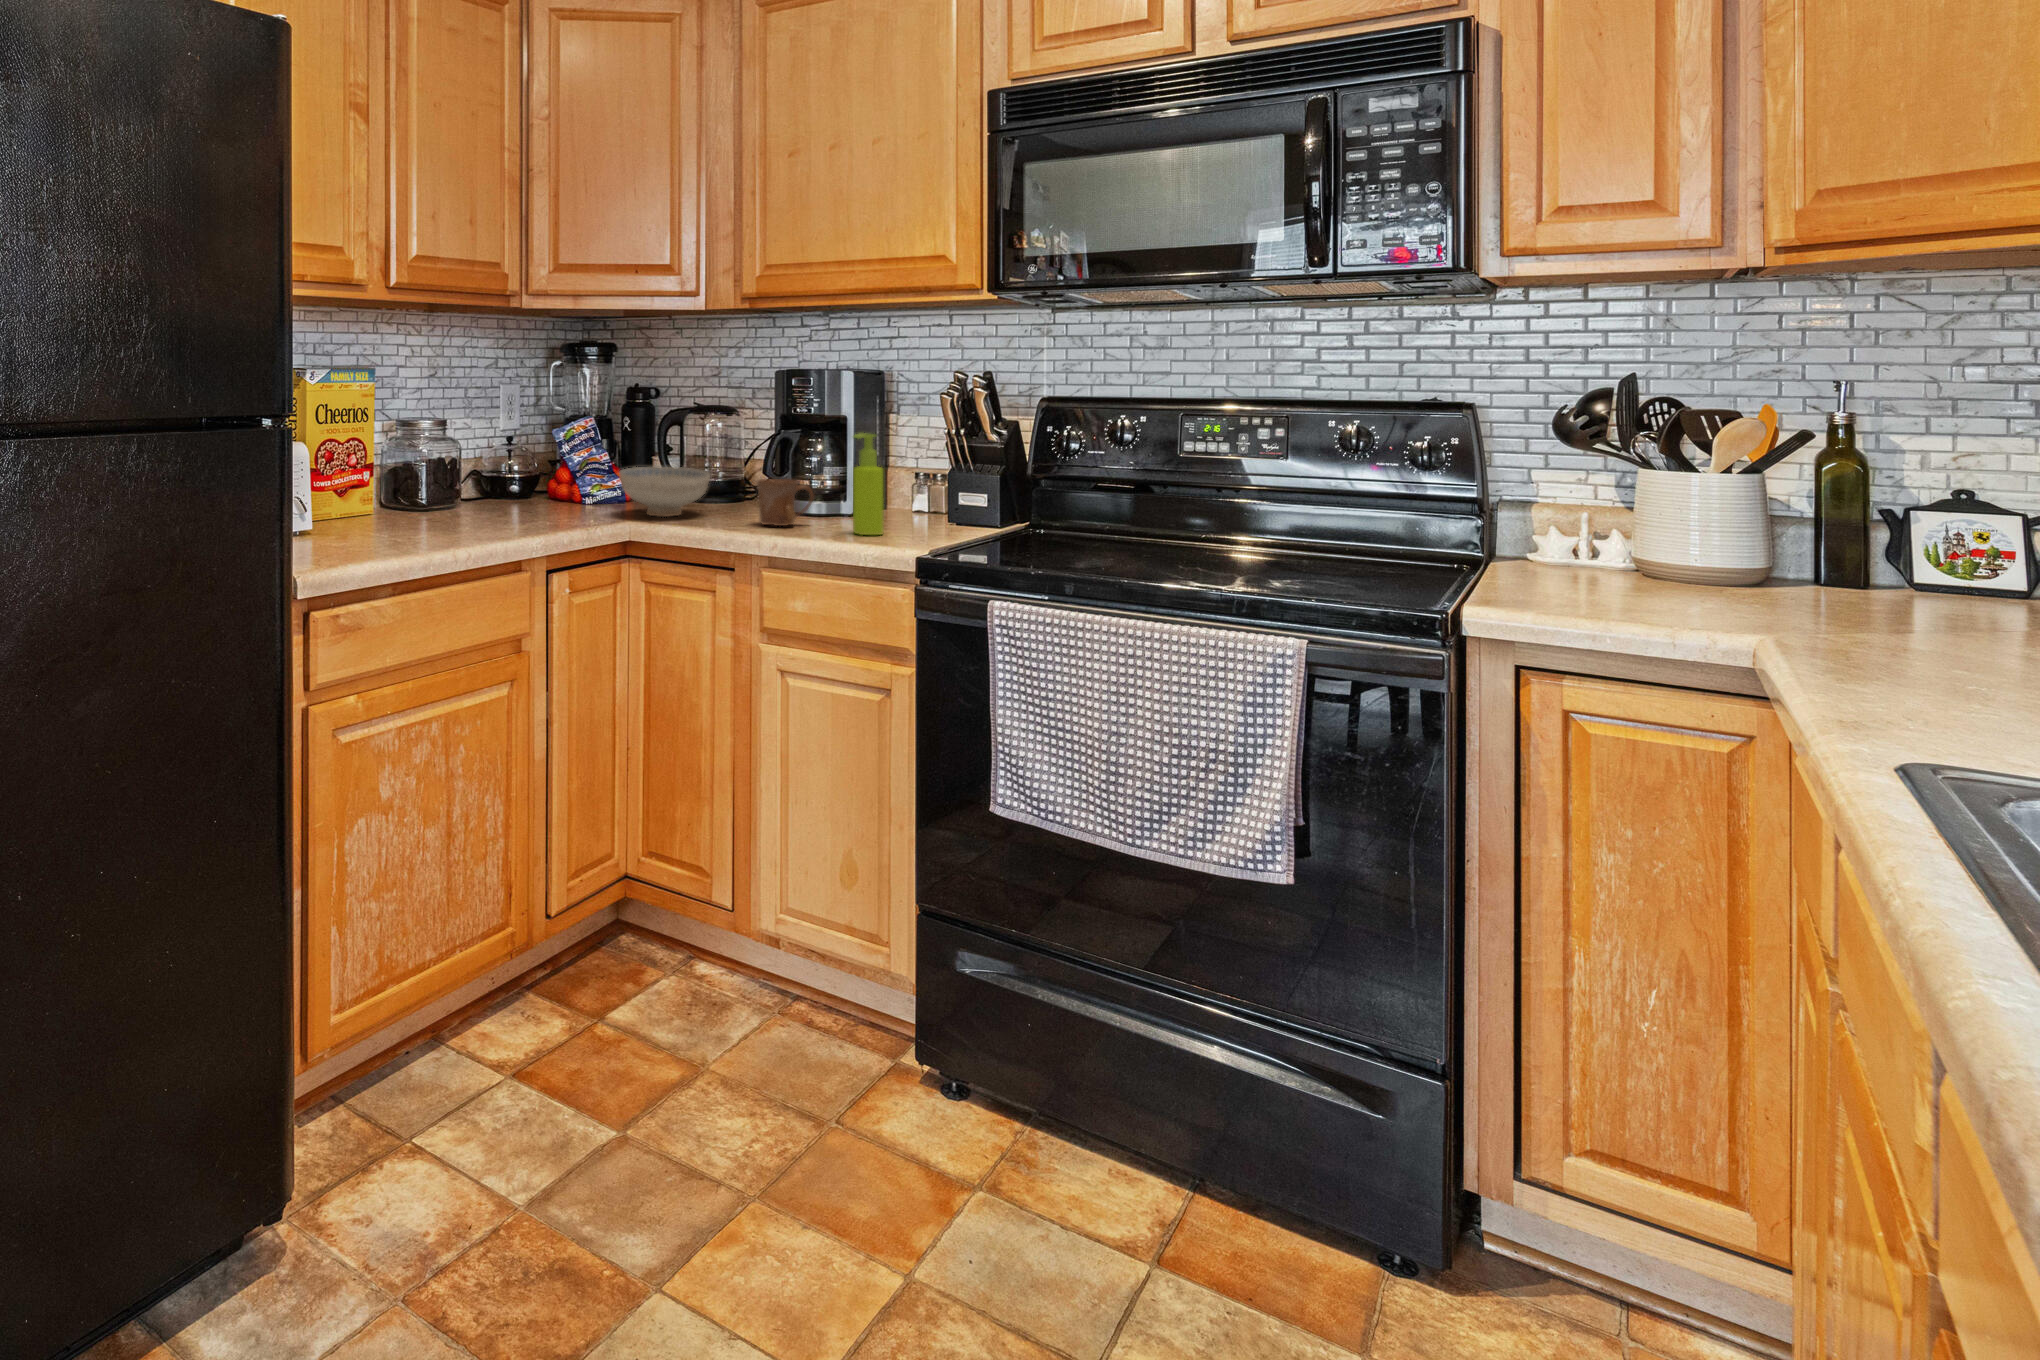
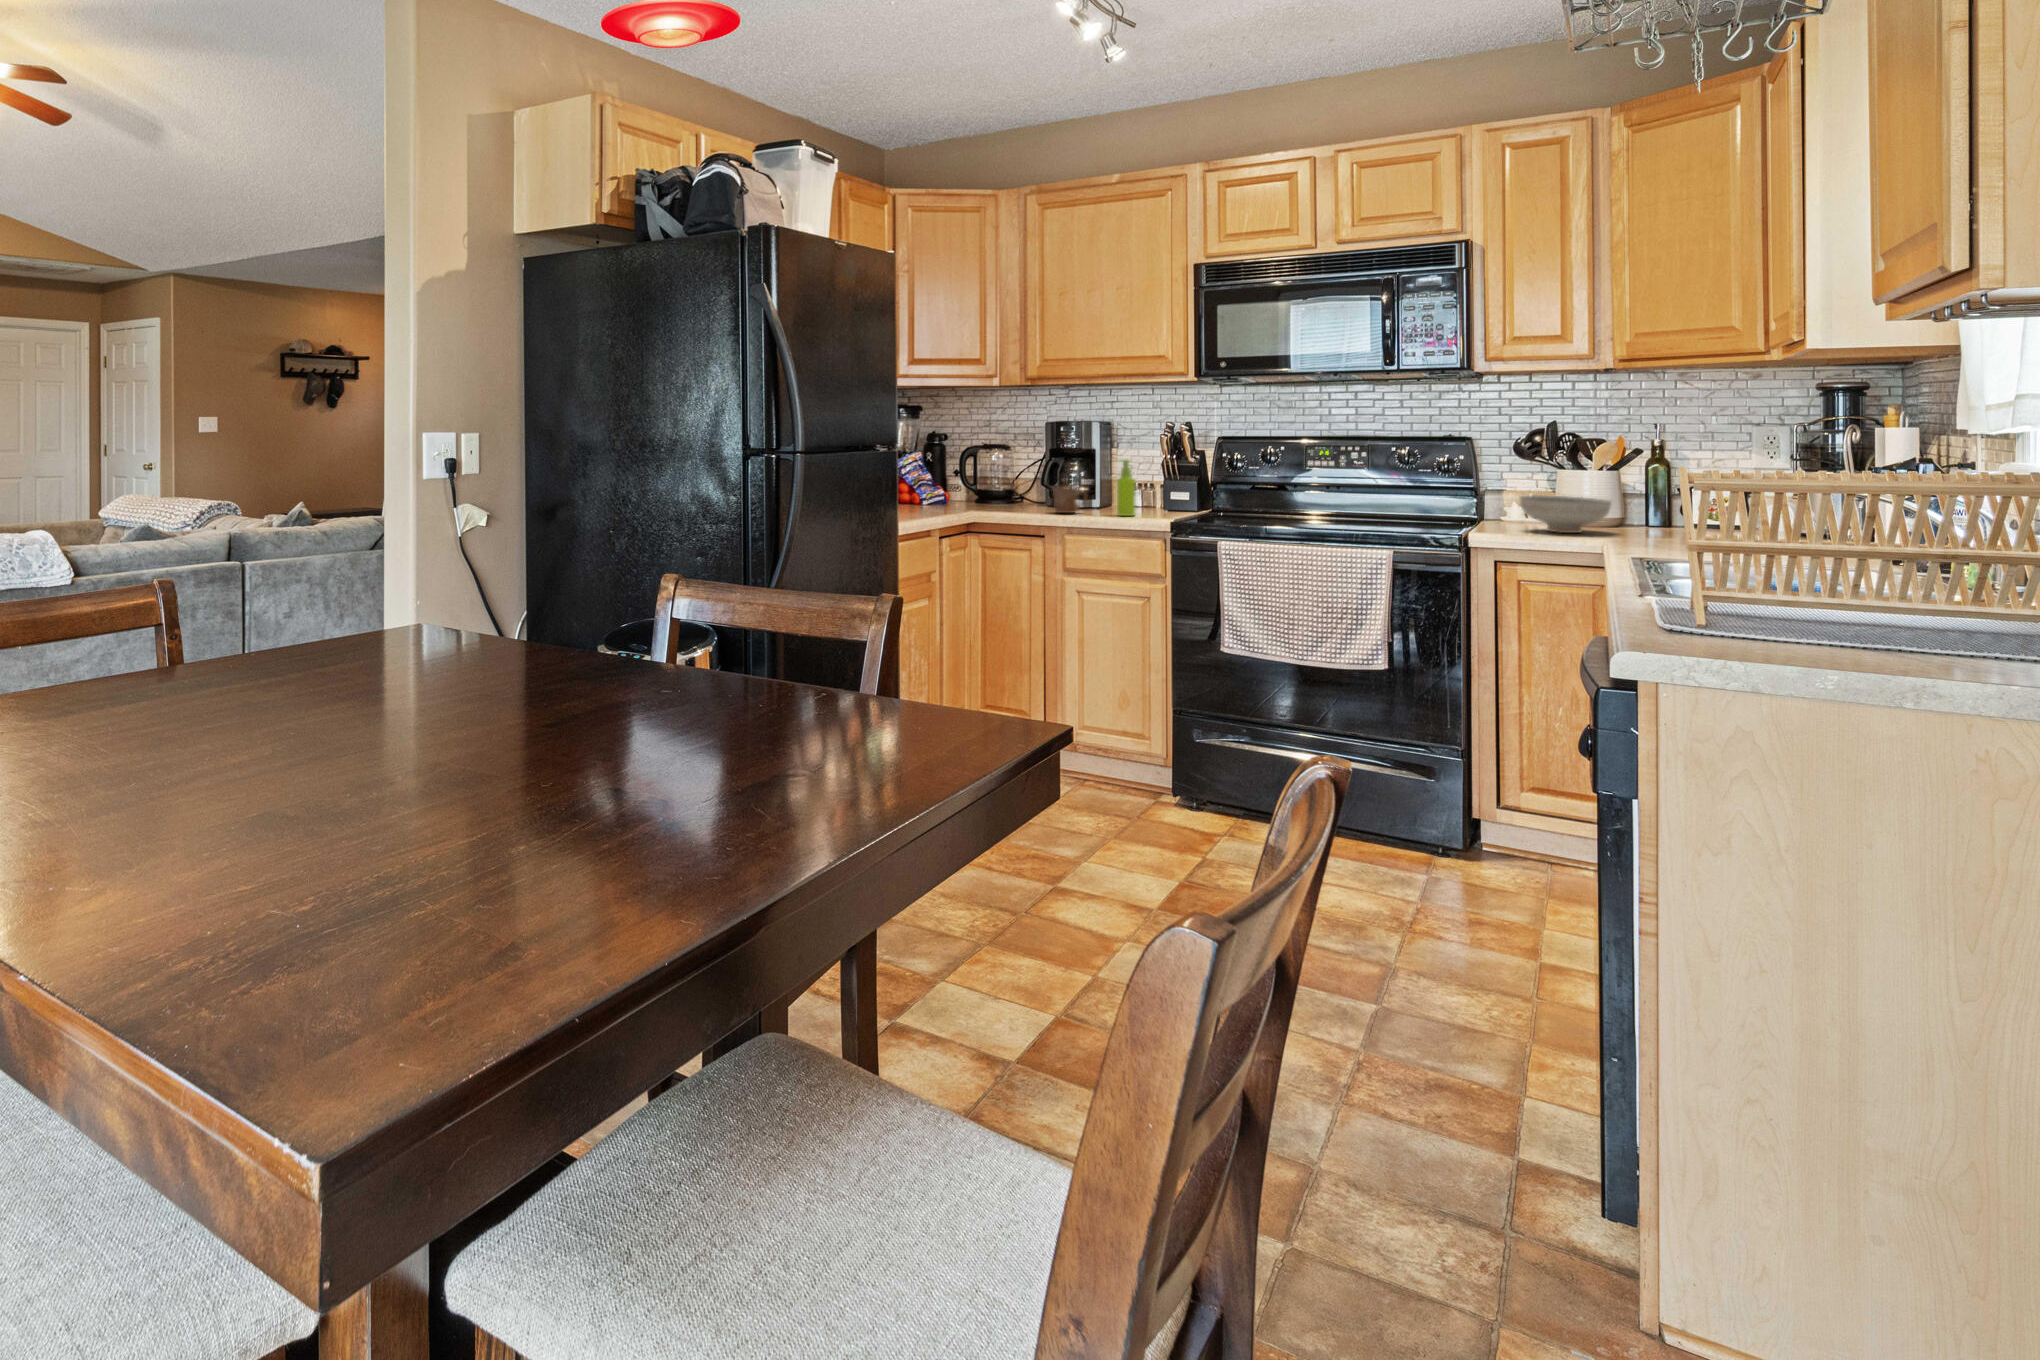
ceramic bowl: present [619,467,710,517] -> present [1520,495,1612,533]

